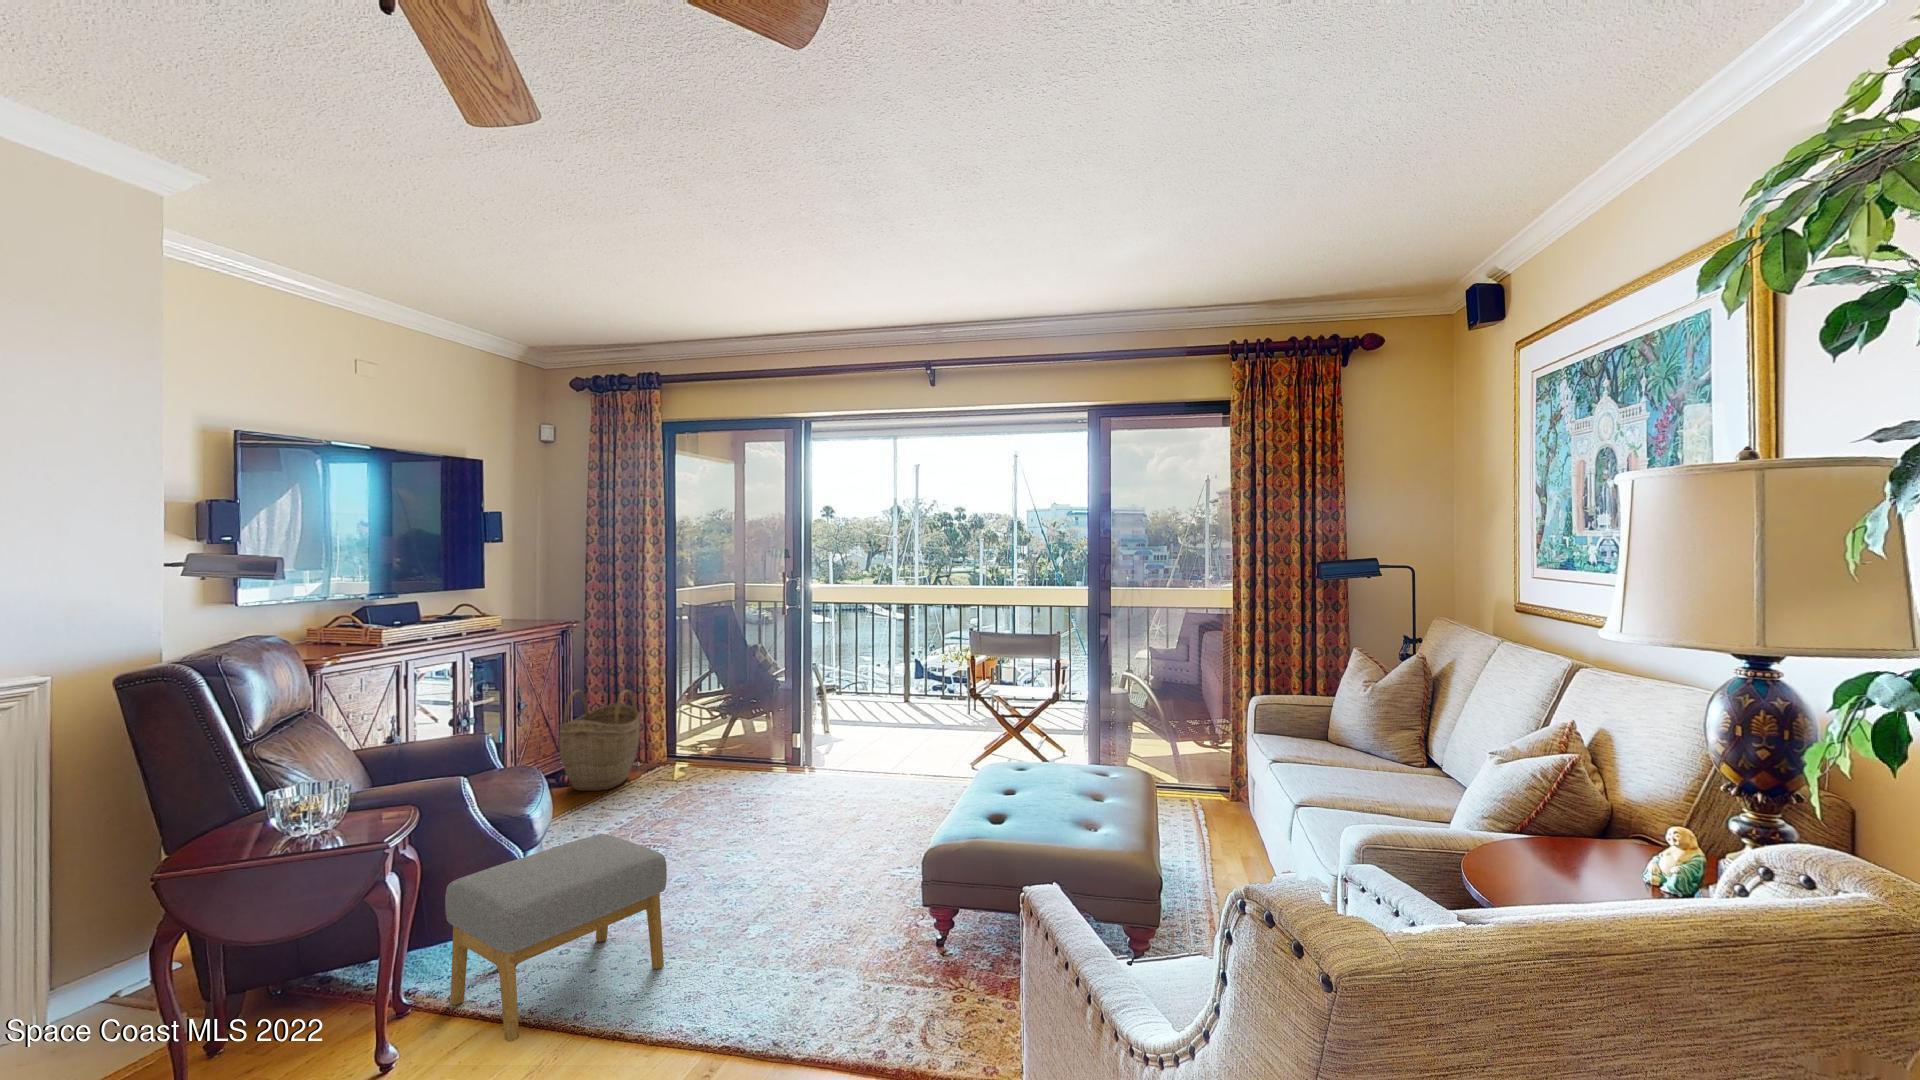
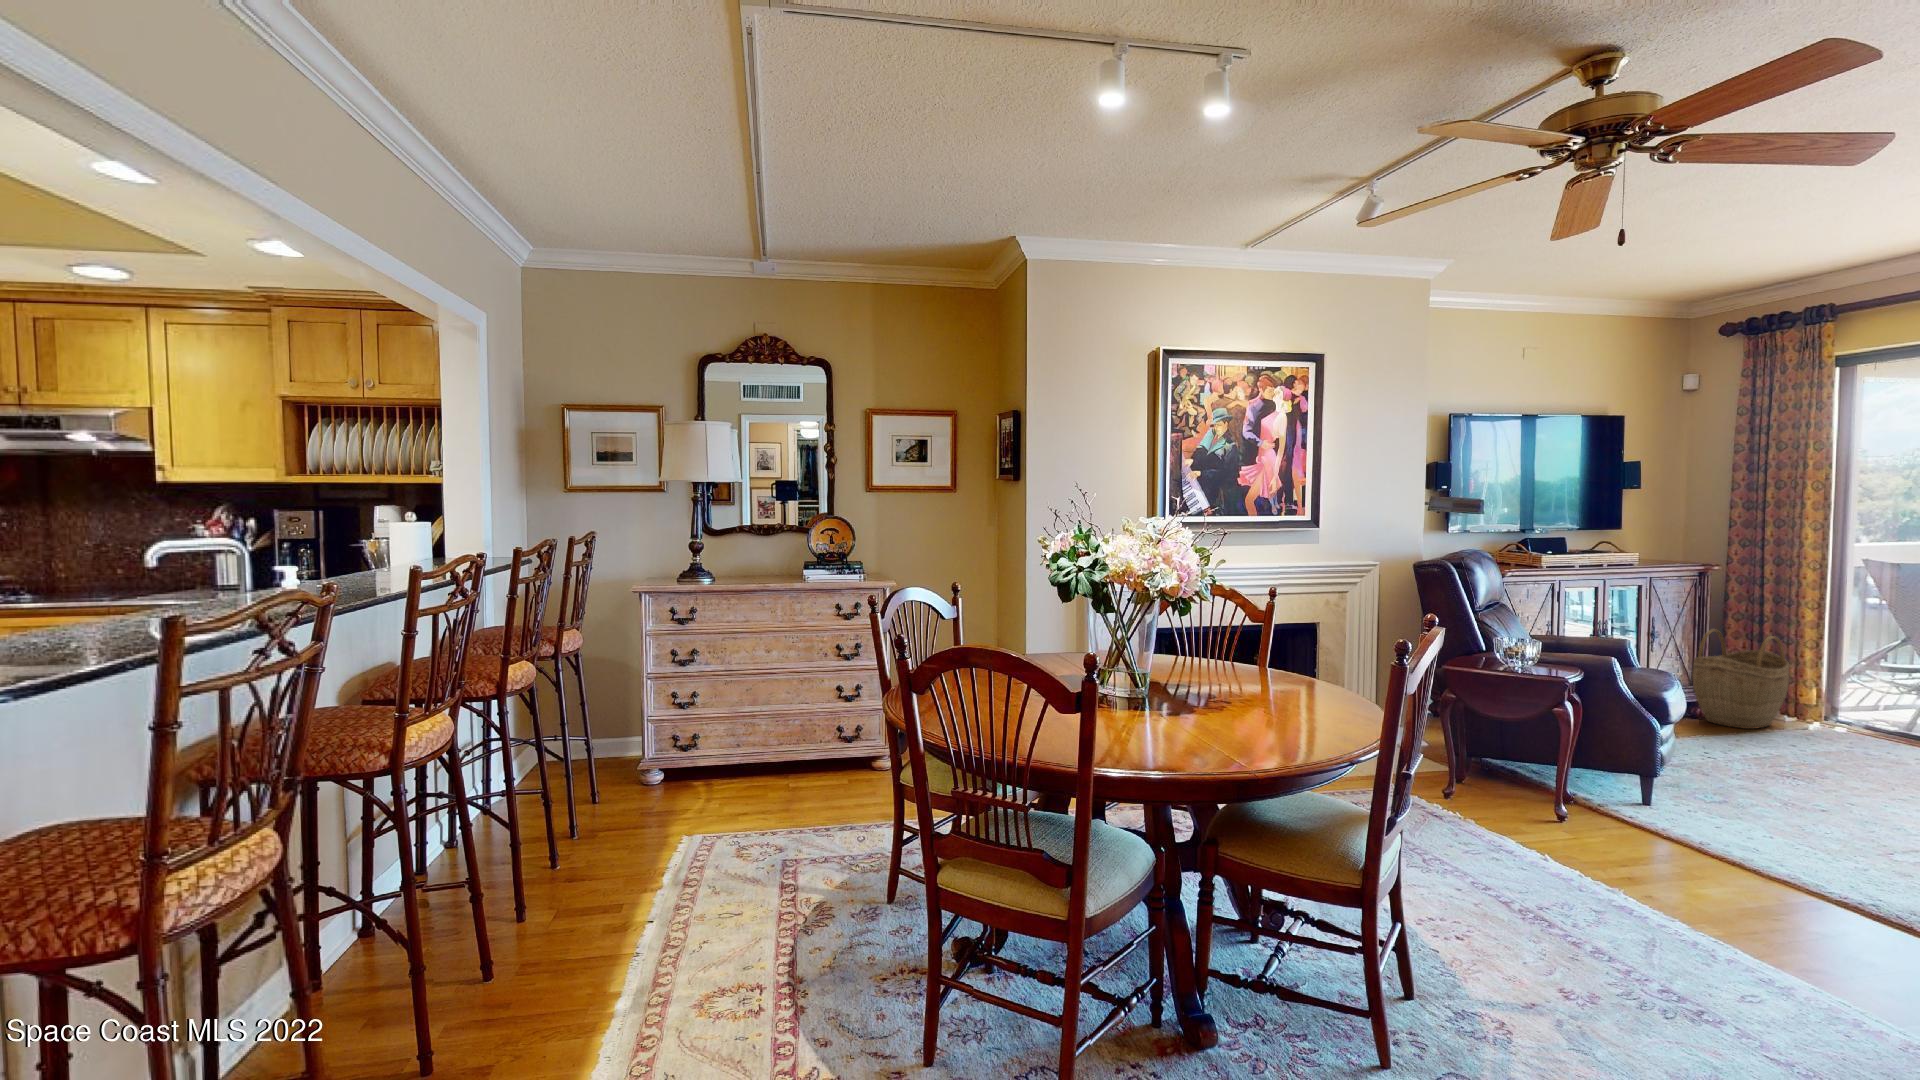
footstool: present [445,834,667,1042] -> none [1600,725,1800,847]

